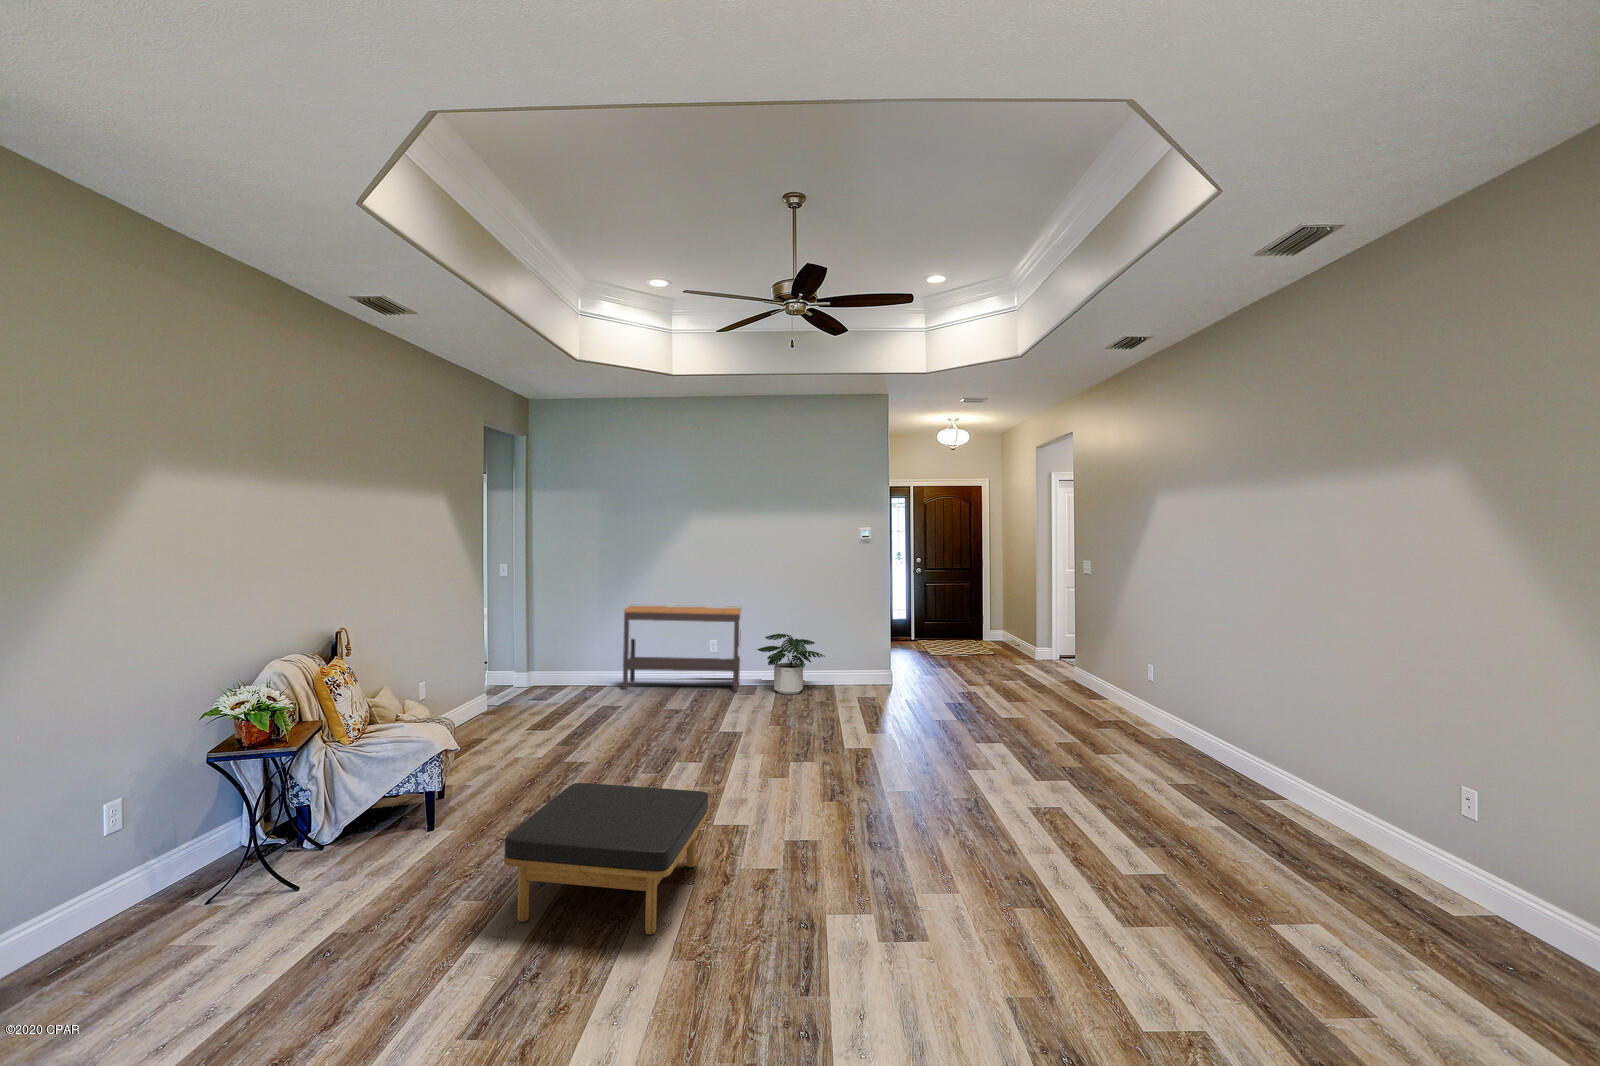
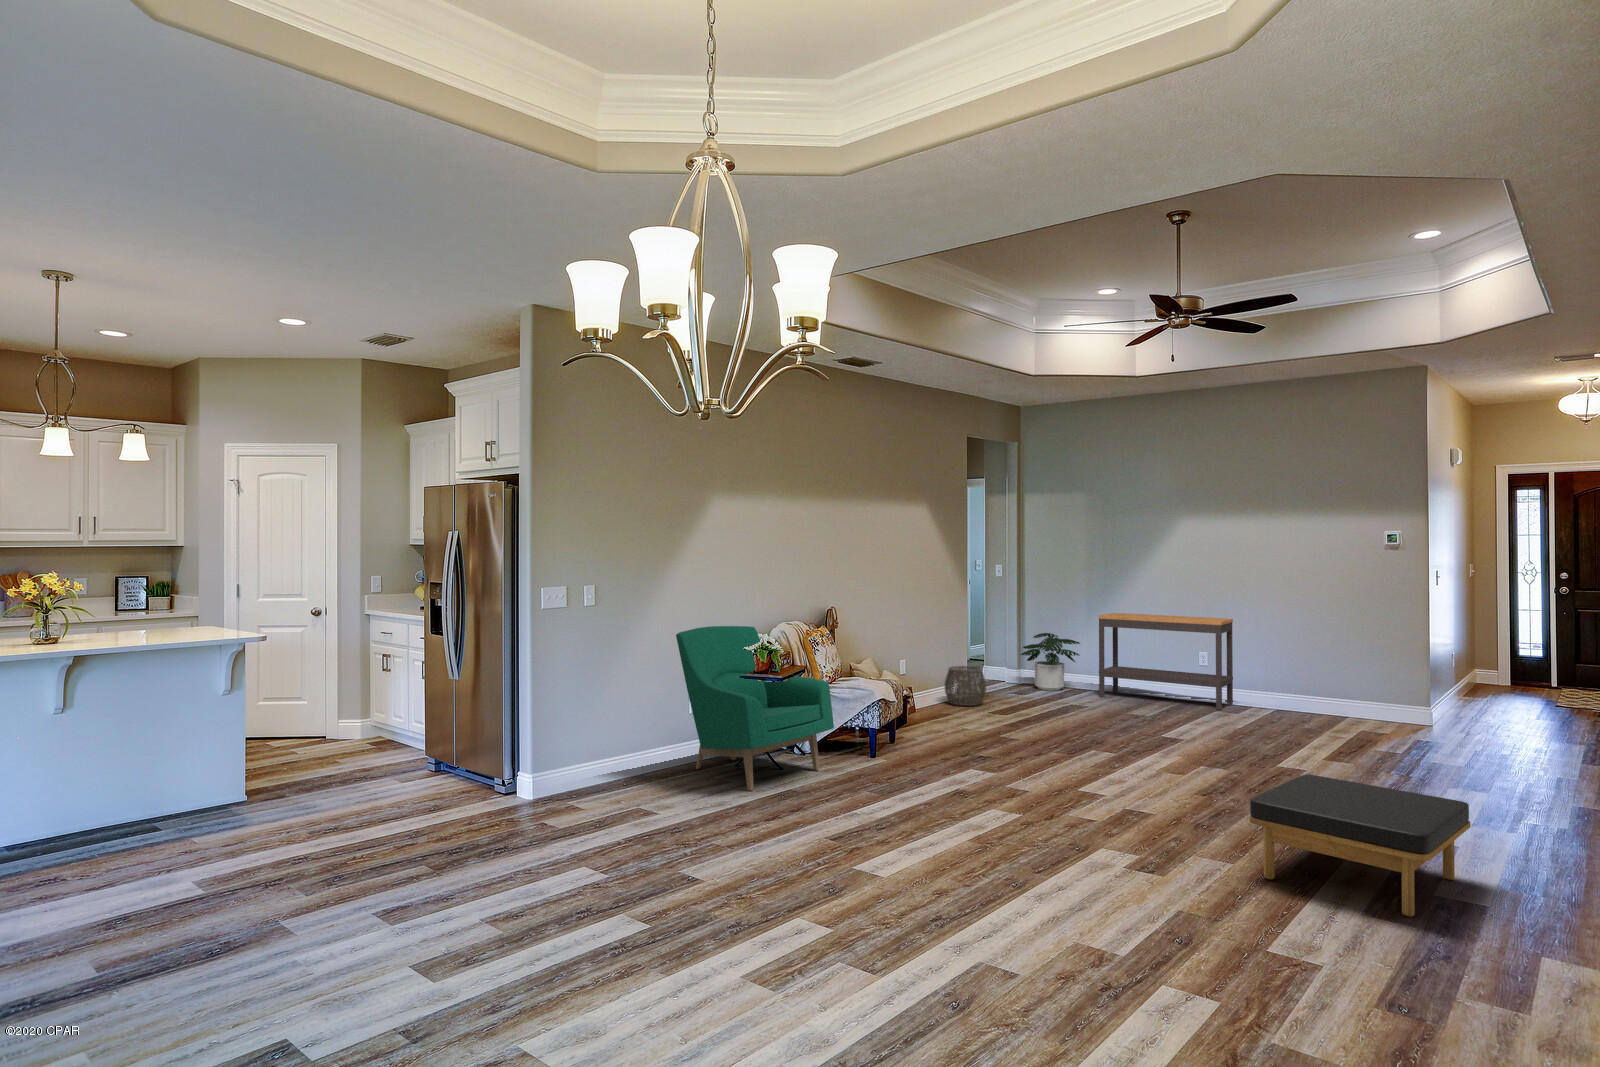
potted plant: present [757,634,825,694] -> present [1021,633,1080,691]
armchair: none [80,674,388,960] -> present [676,626,834,791]
woven basket: none [467,675,519,723] -> present [945,666,986,706]
ottoman: present [504,783,709,934] -> present [1249,774,1470,917]

